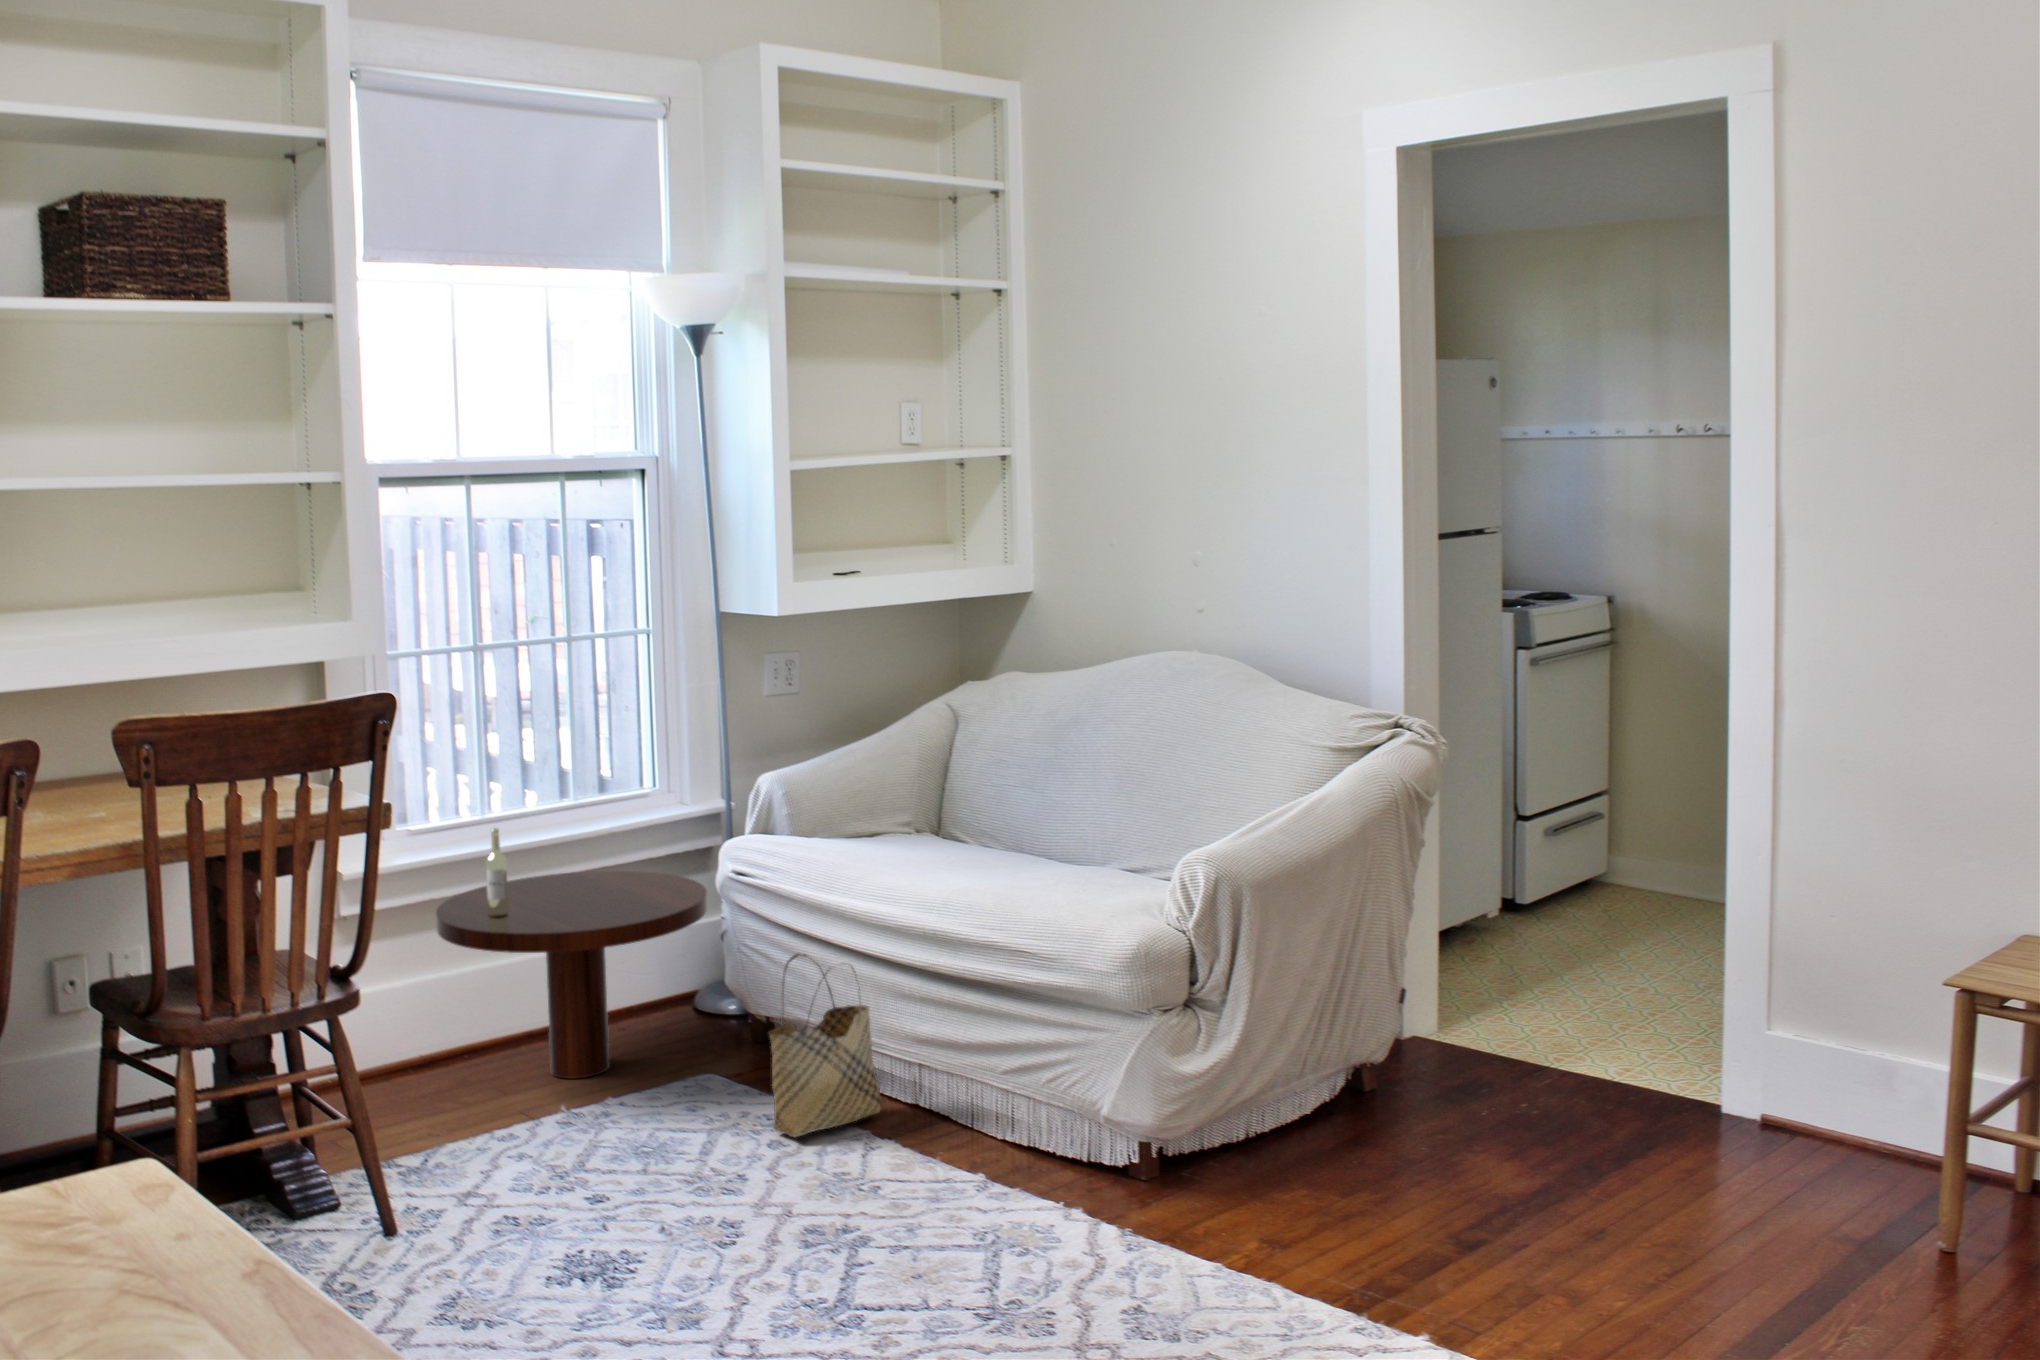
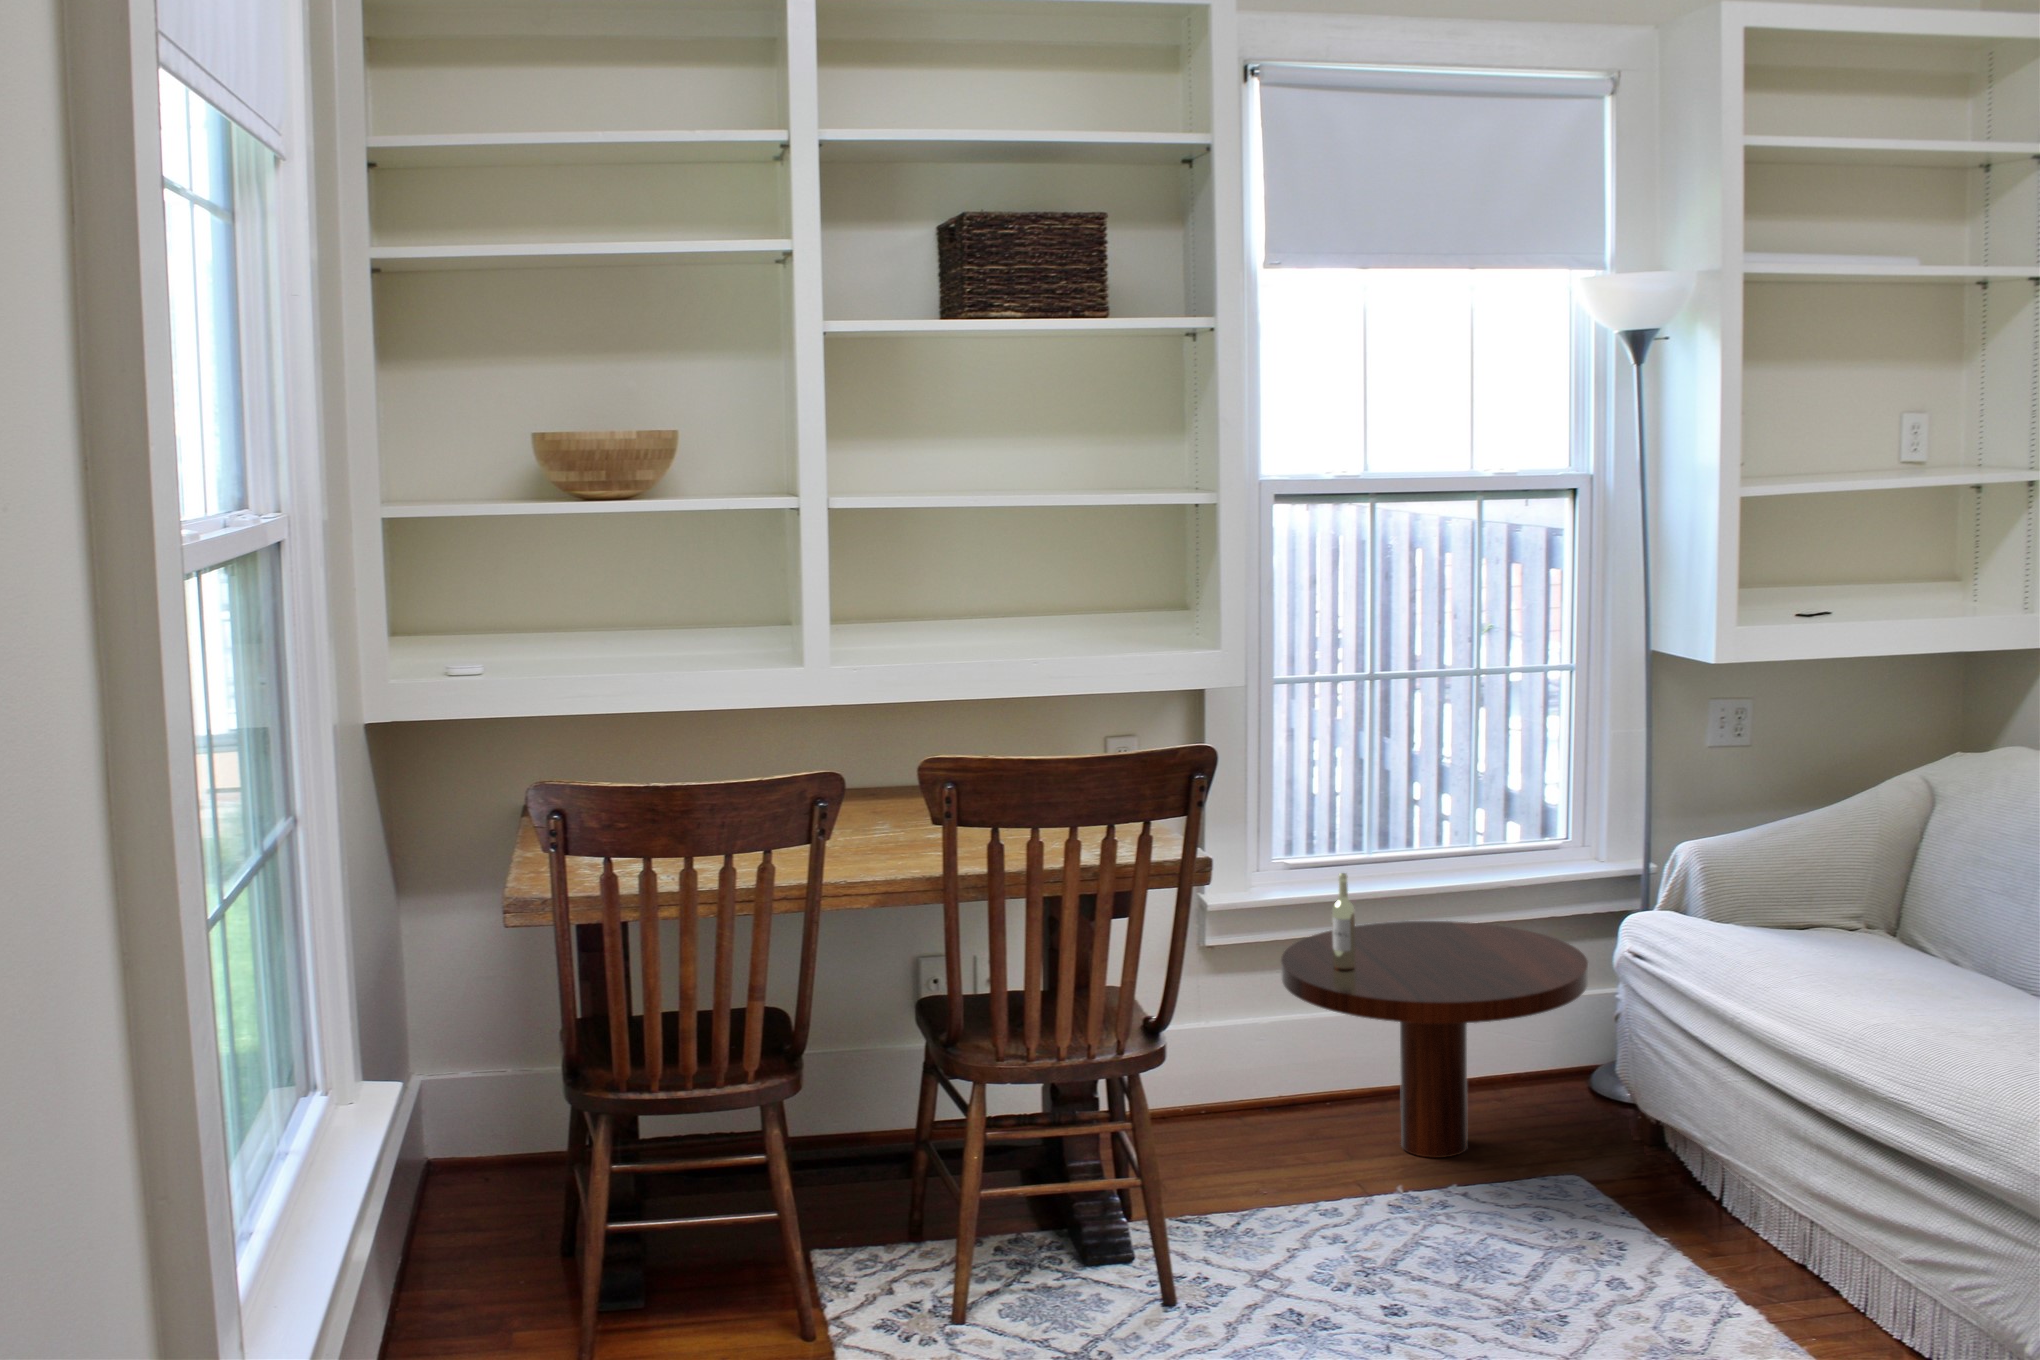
woven basket: present [769,953,881,1137] -> none [1614,1067,1758,1283]

